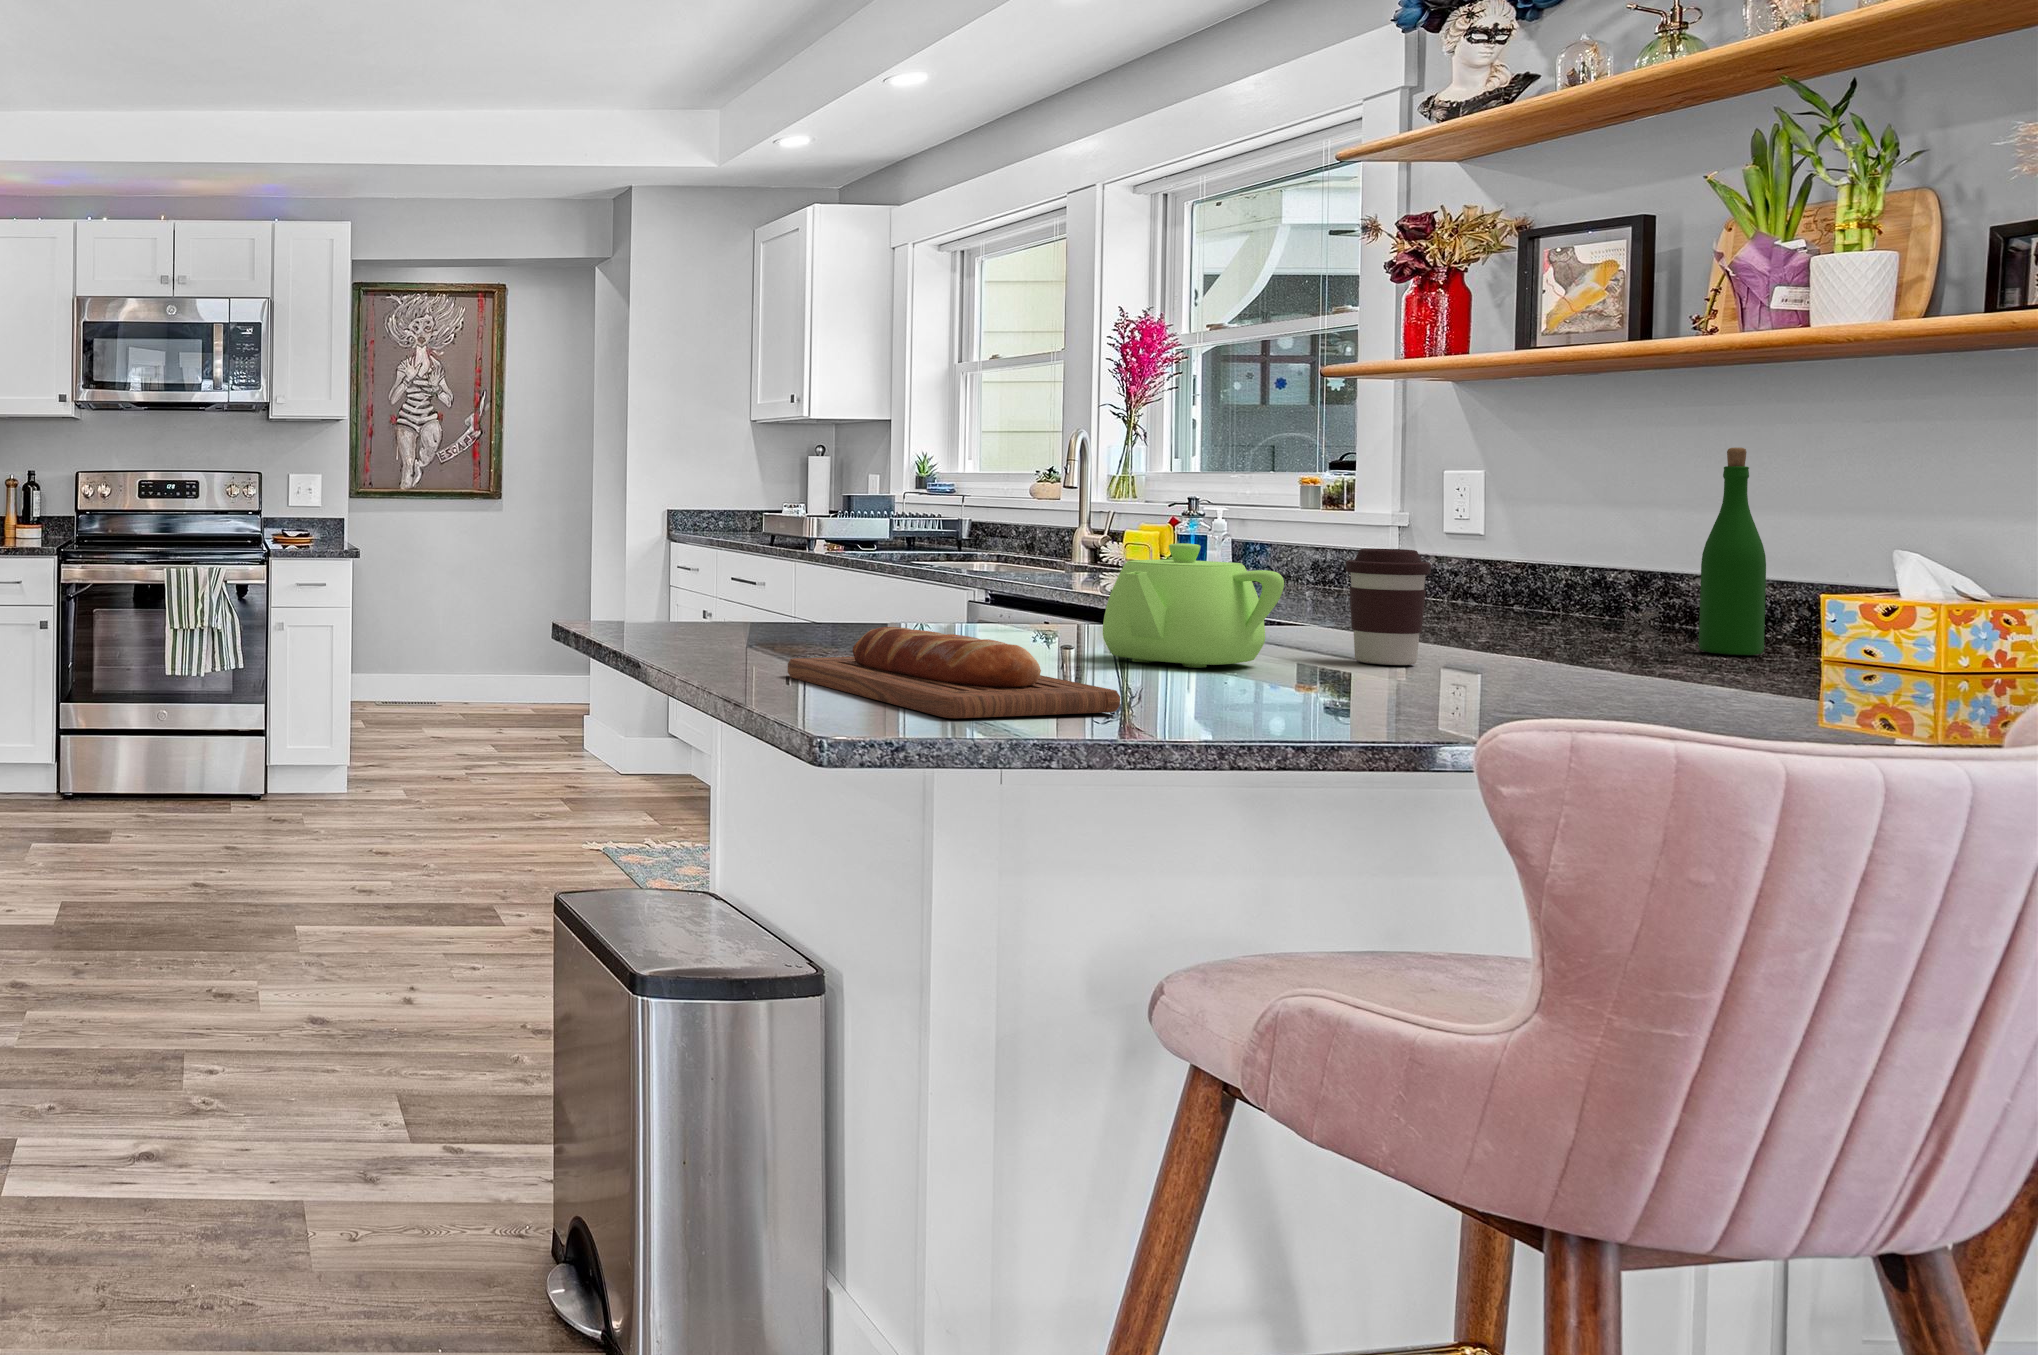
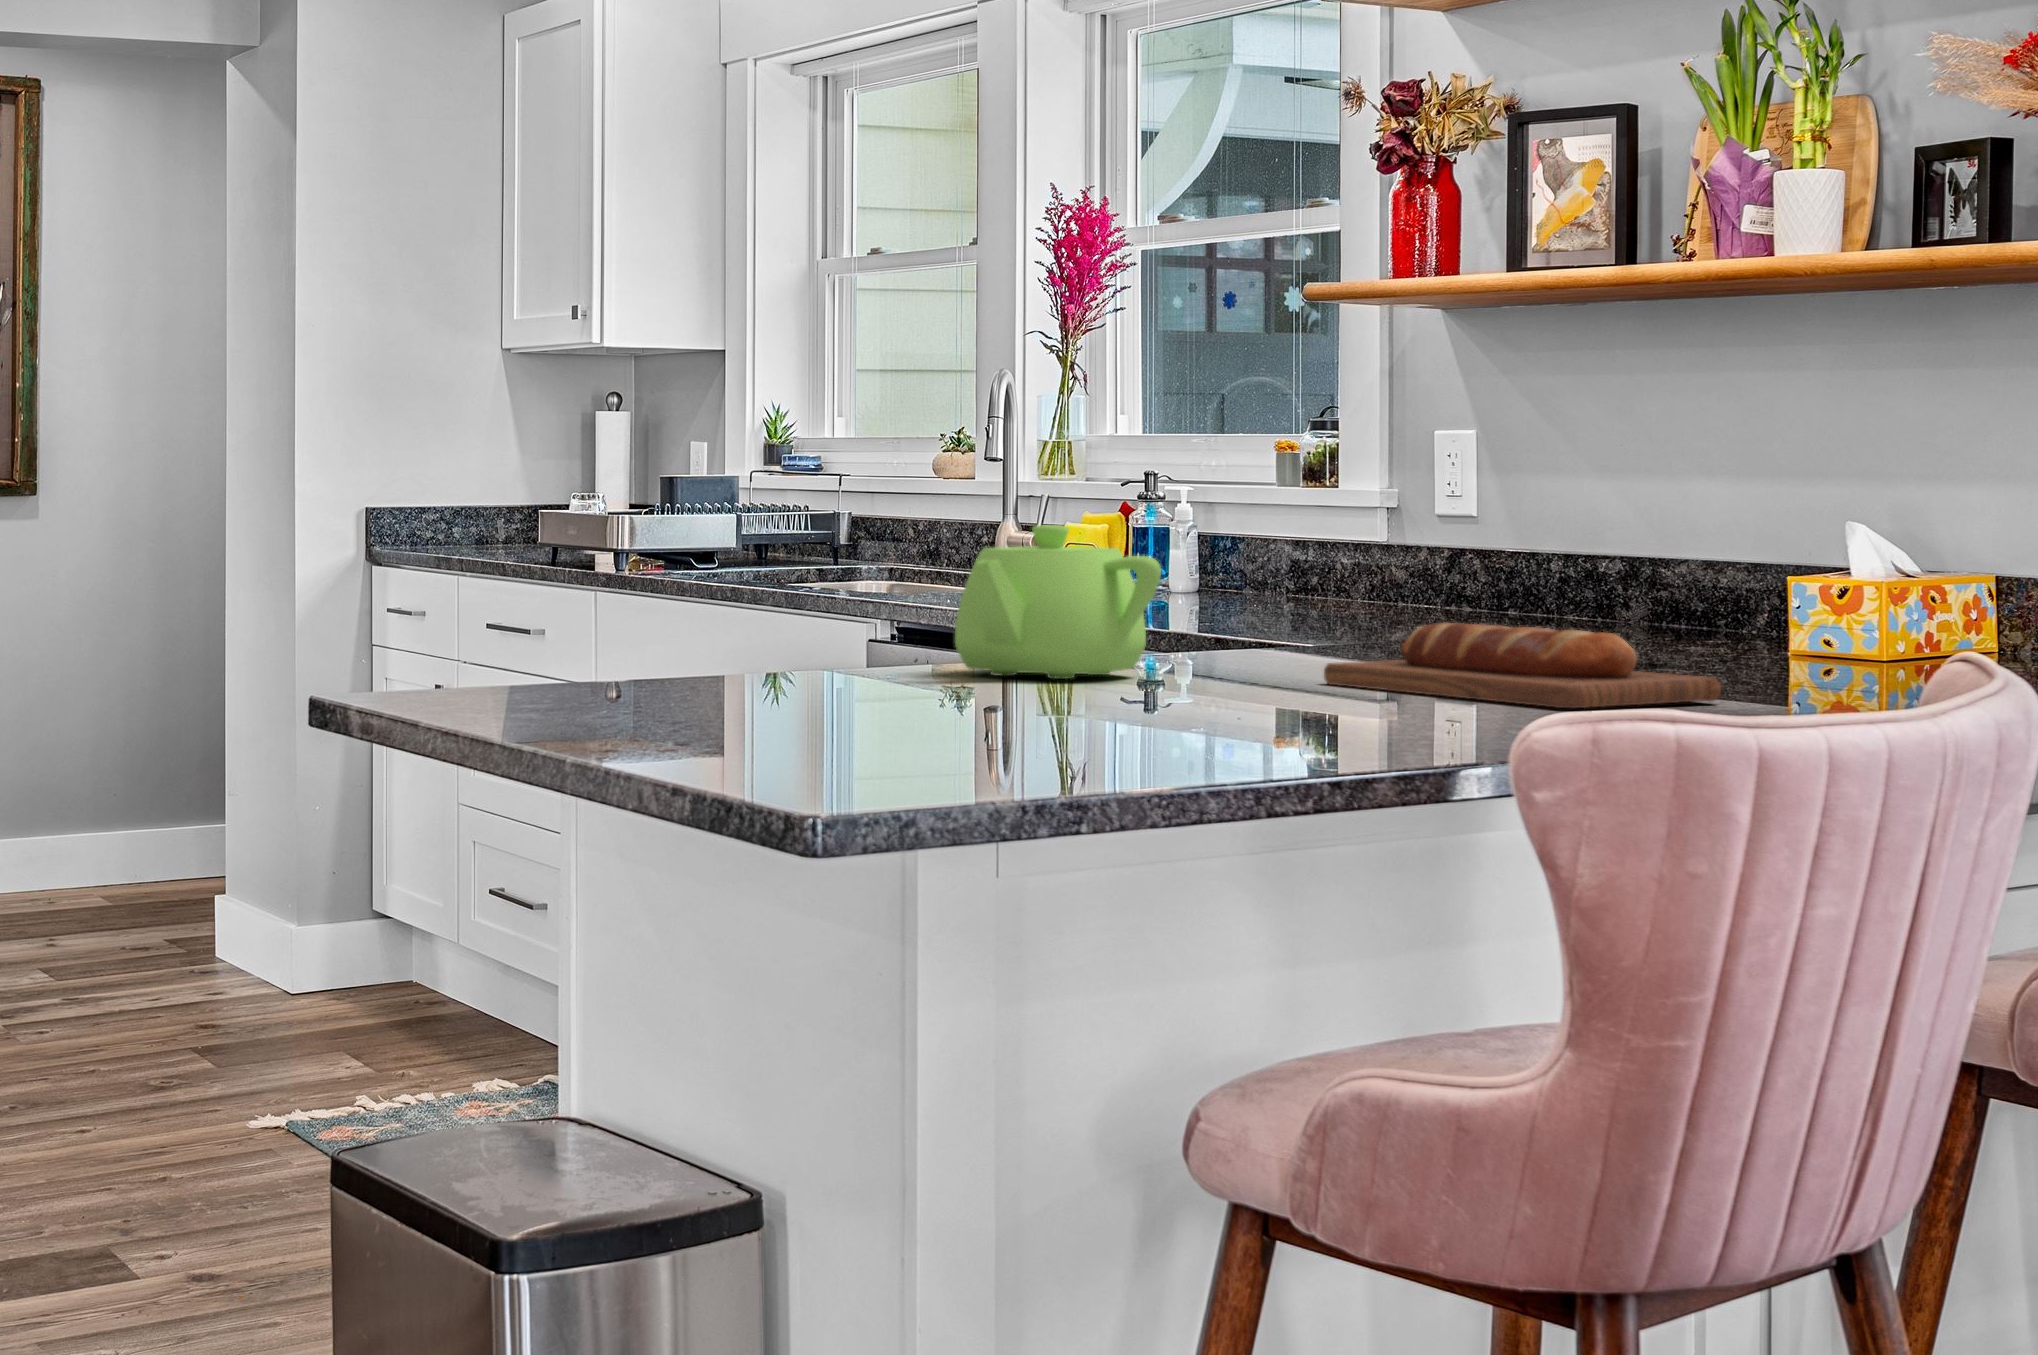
wine bottle: present [1699,448,1766,655] -> none [1682,399,1750,656]
coffee cup: present [1346,549,1431,665] -> none [1248,529,1342,672]
bread loaf: present [788,627,1120,718] -> present [1324,622,1721,708]

